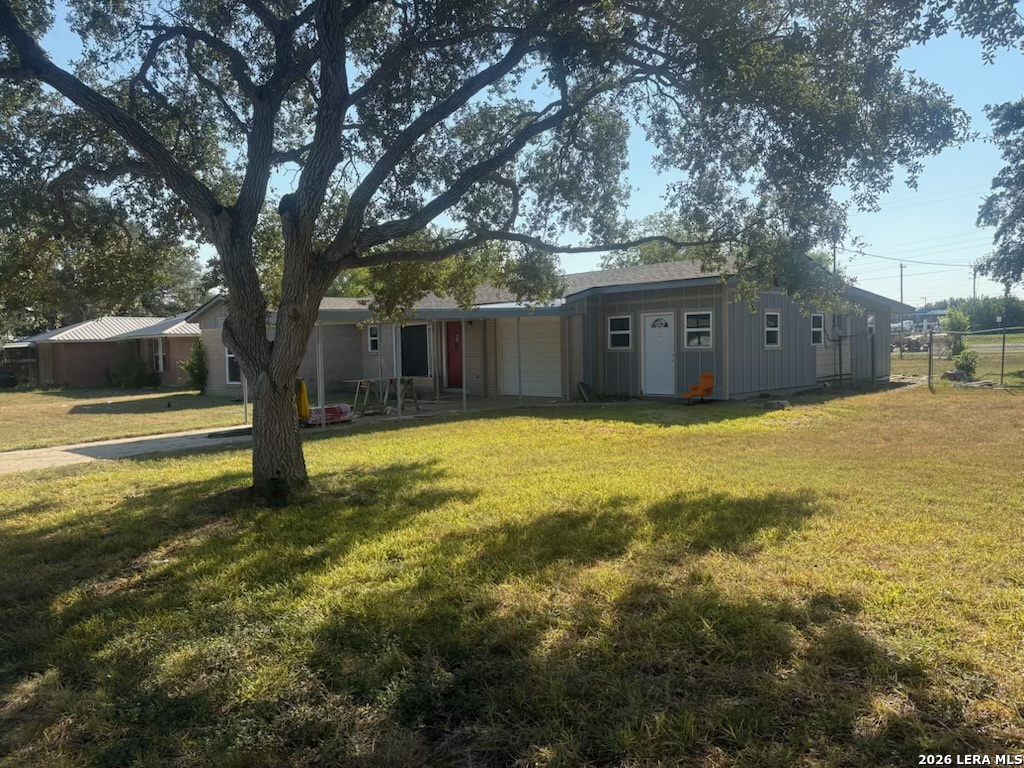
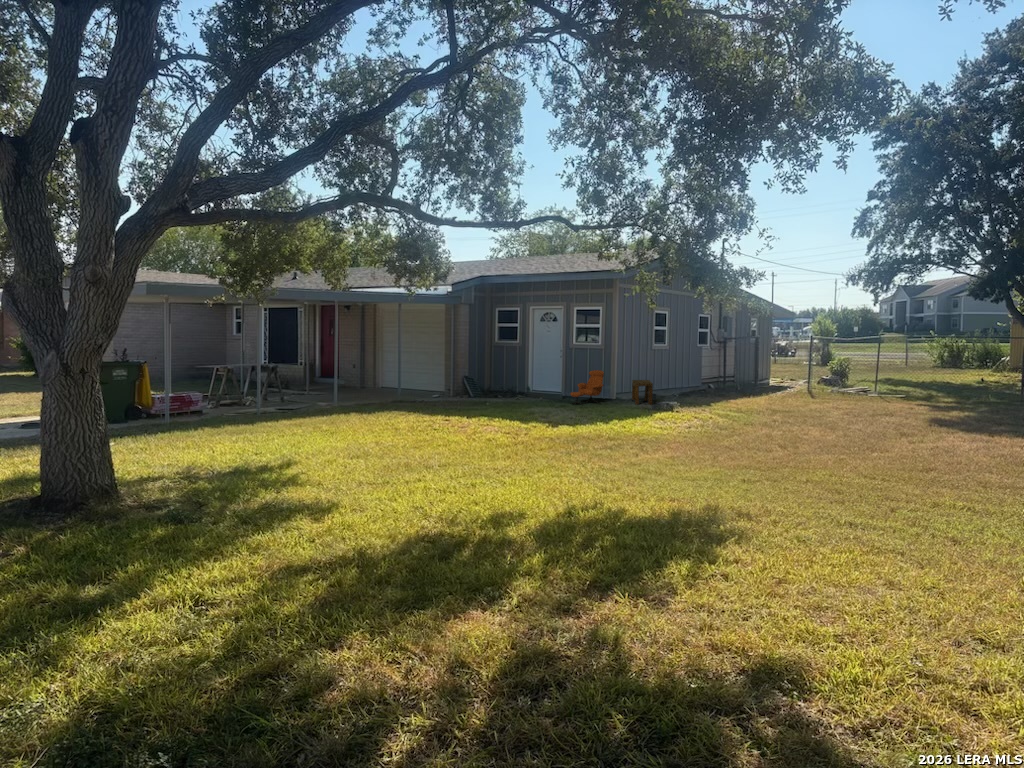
bench: none [742,380,763,404] -> present [632,380,653,405]
watering can: present [266,471,287,508] -> none [49,479,80,528]

